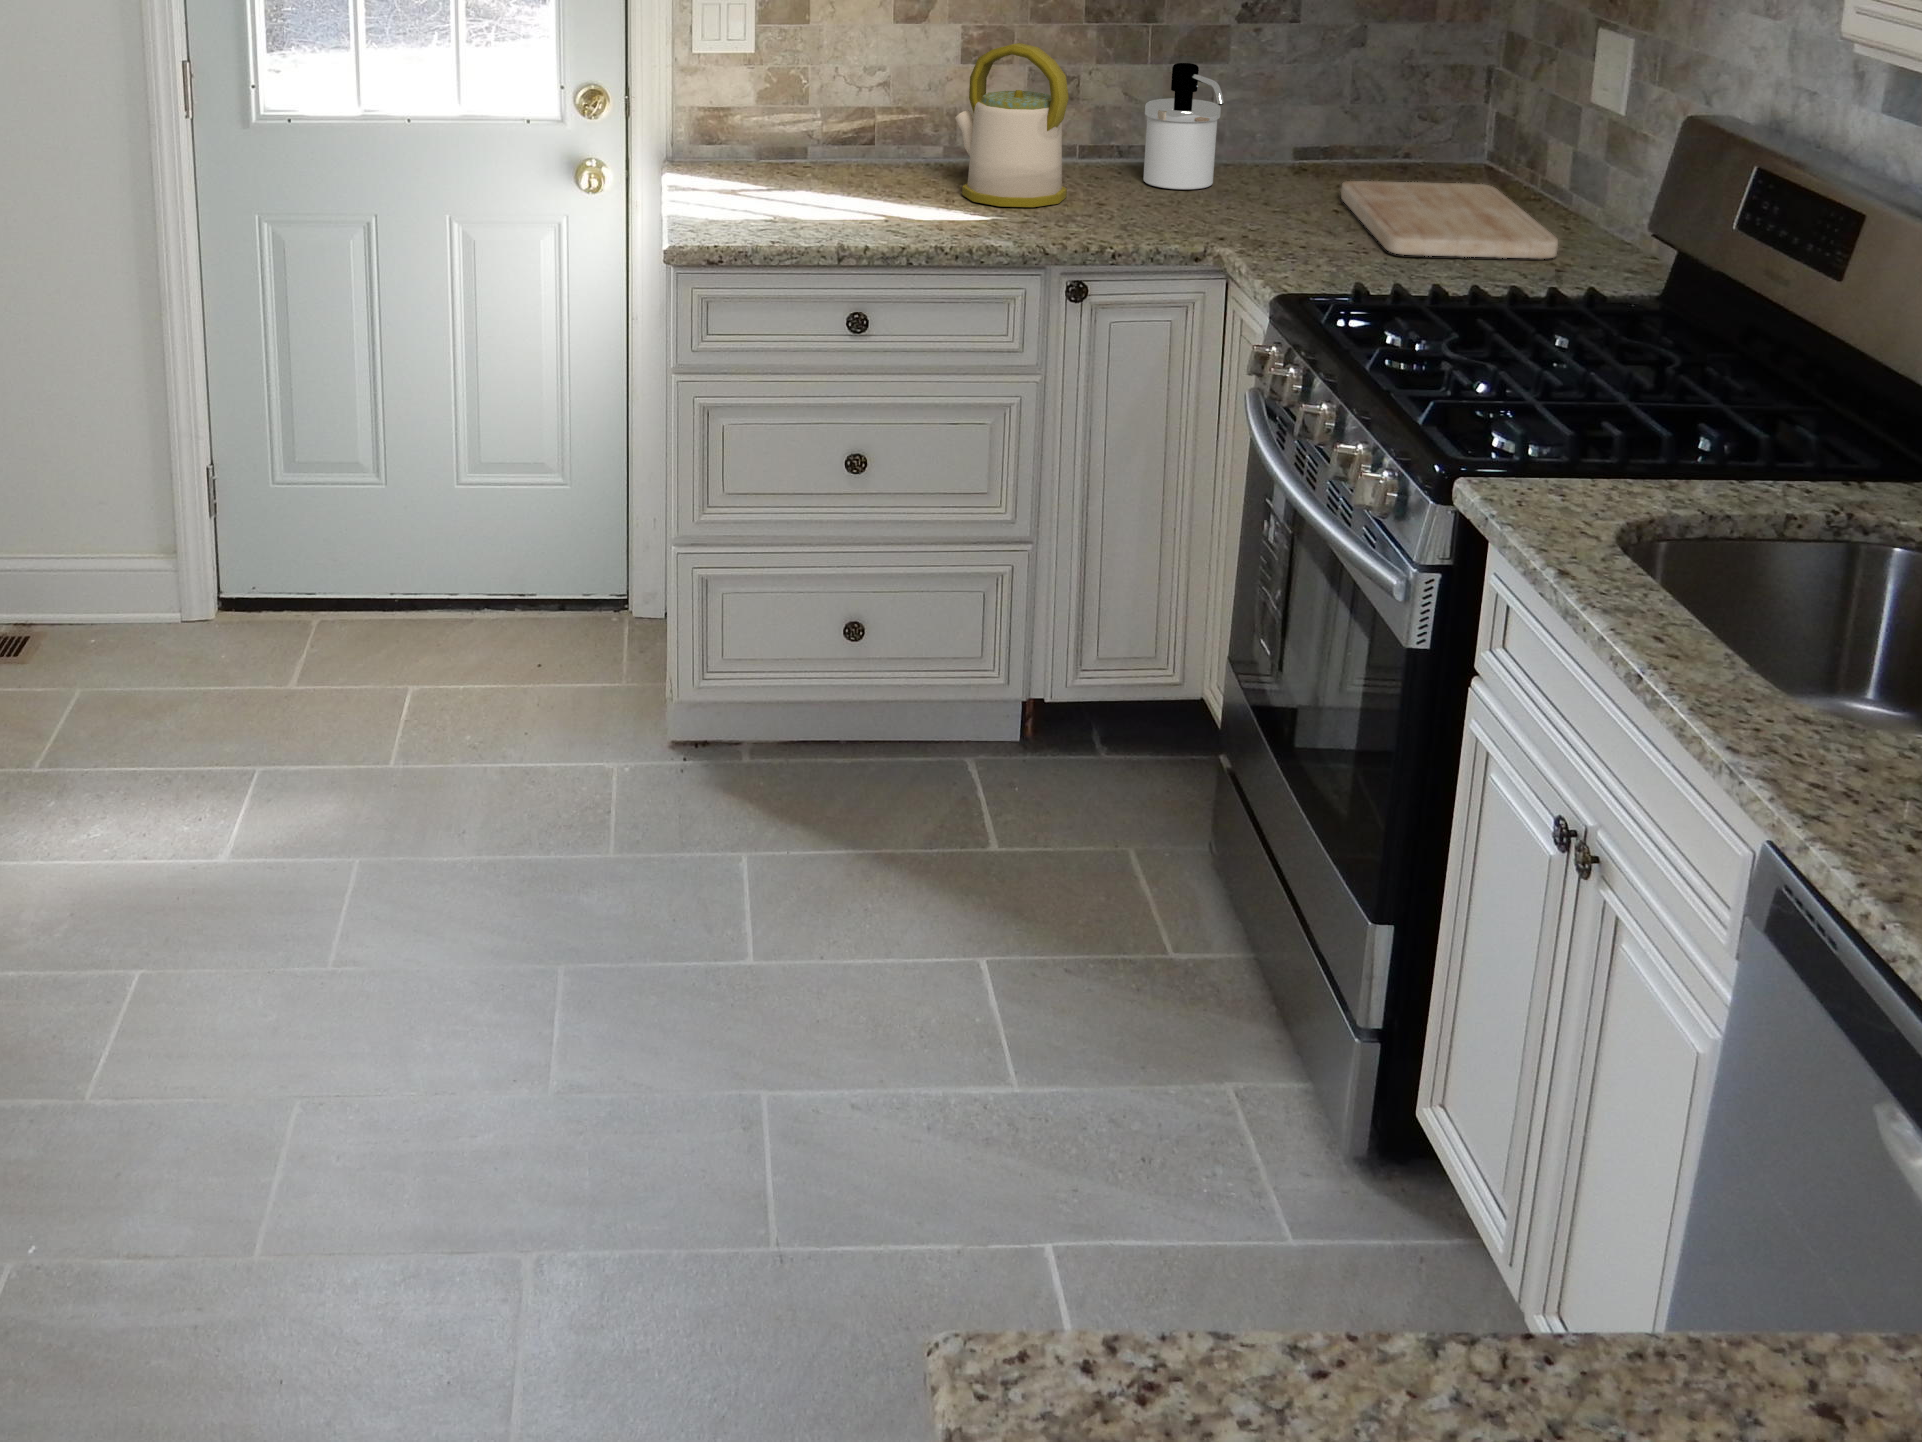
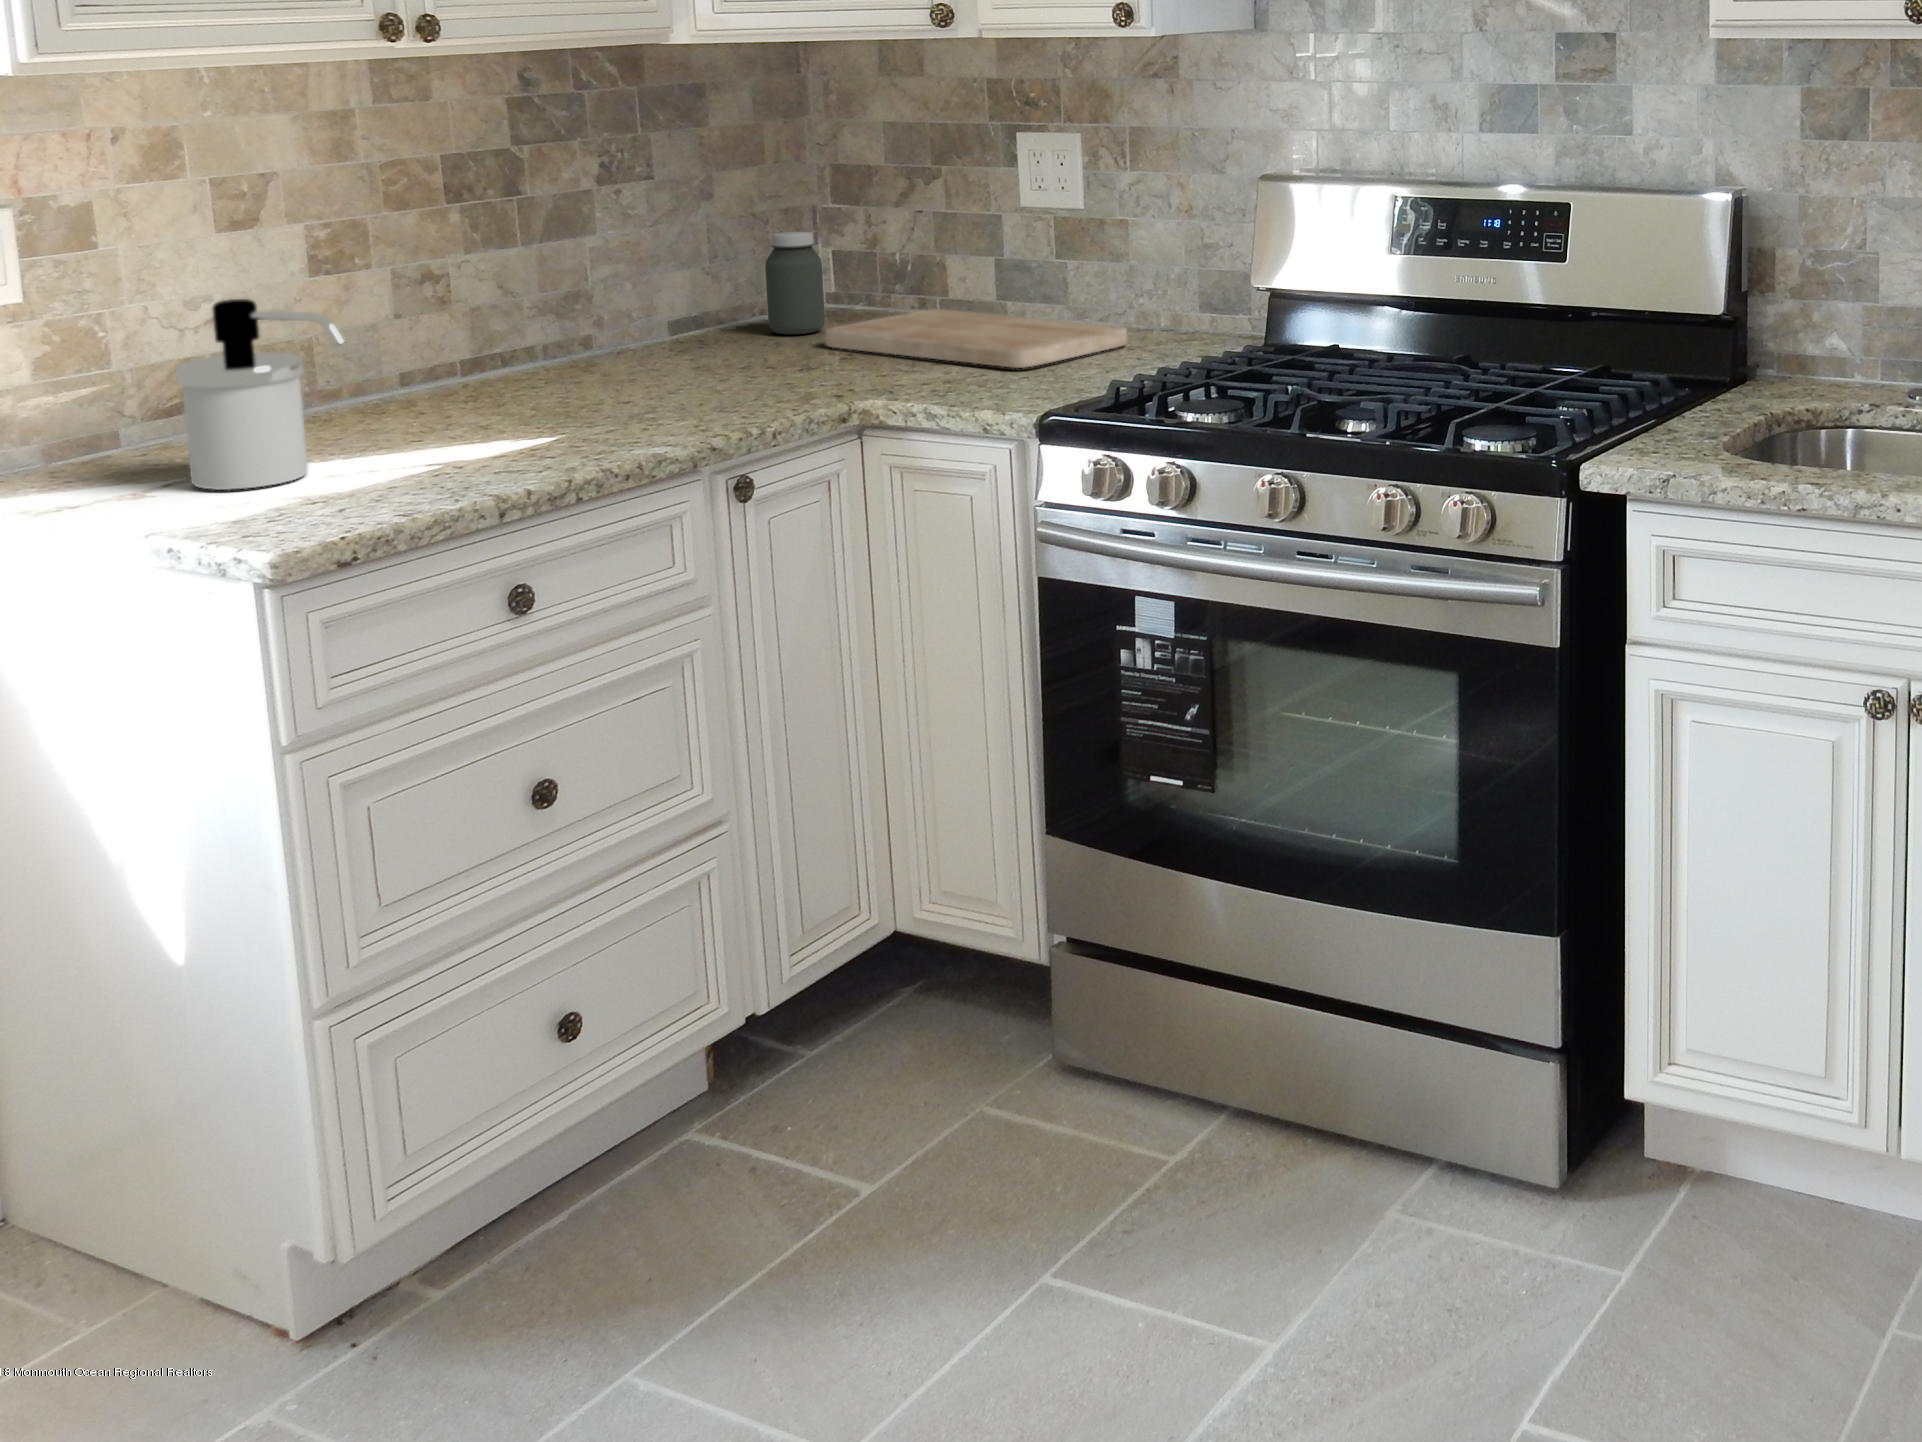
kettle: present [955,43,1069,207] -> none [410,217,594,428]
soap dispenser: present [1143,63,1224,189] -> present [176,299,344,490]
jar: none [1345,88,1401,183] -> present [766,232,825,334]

